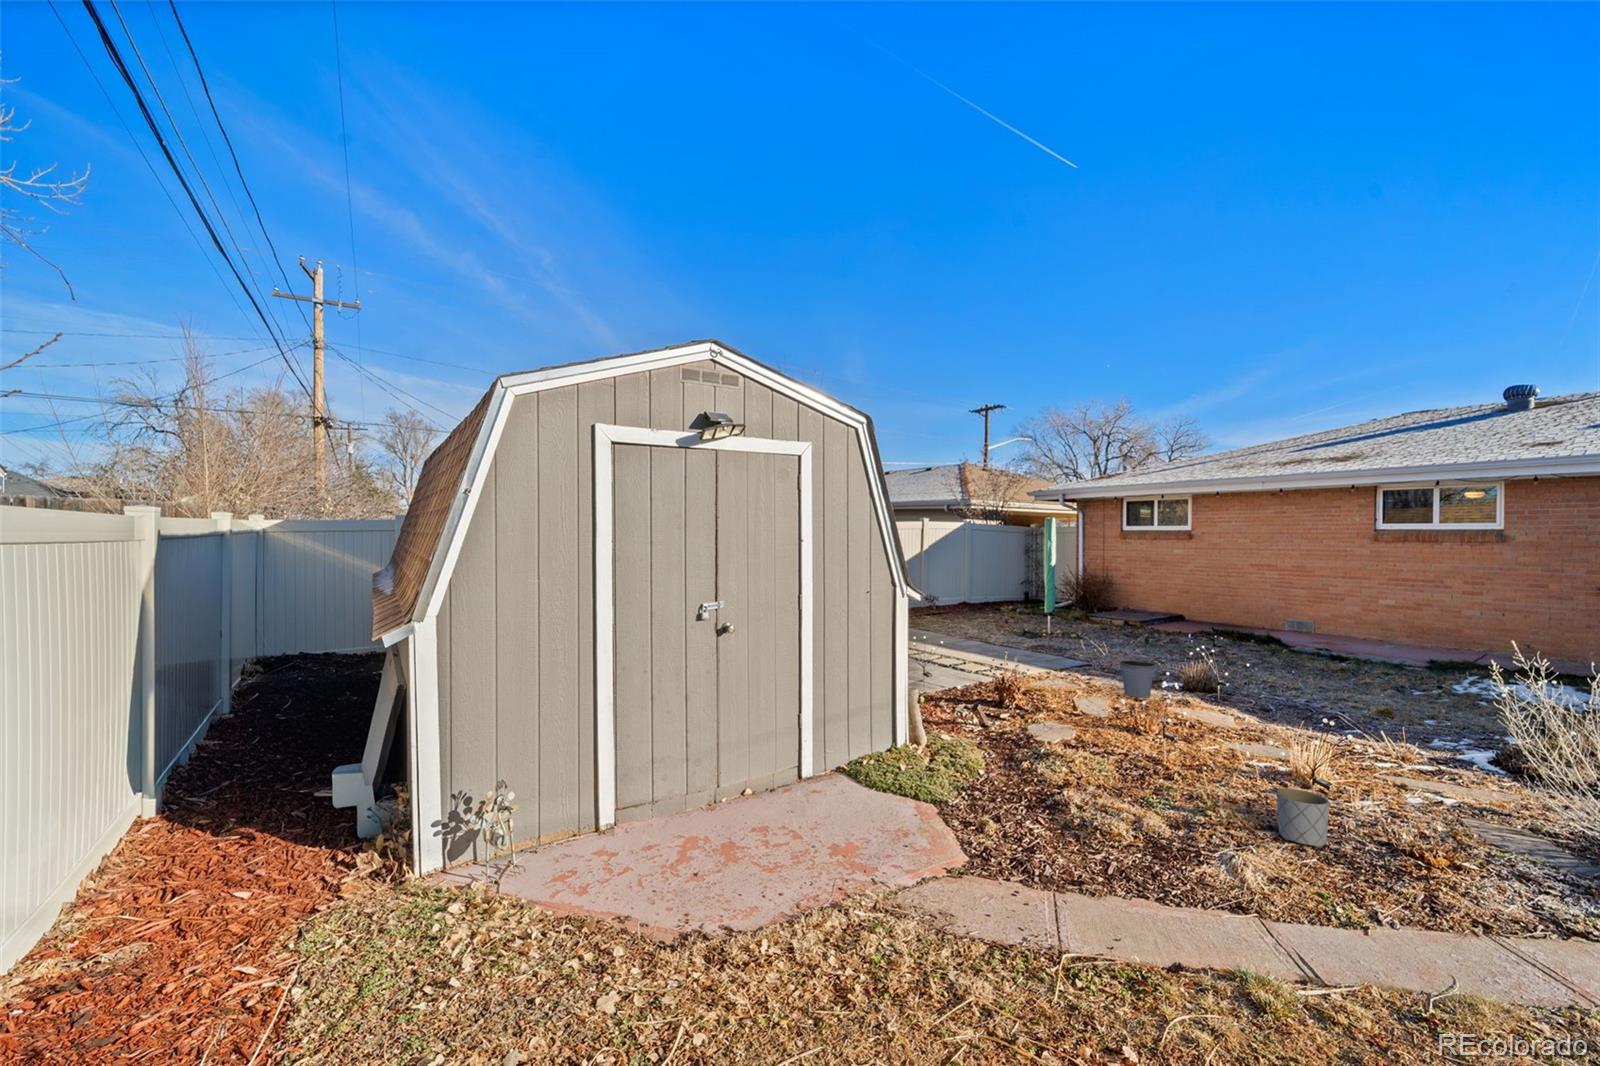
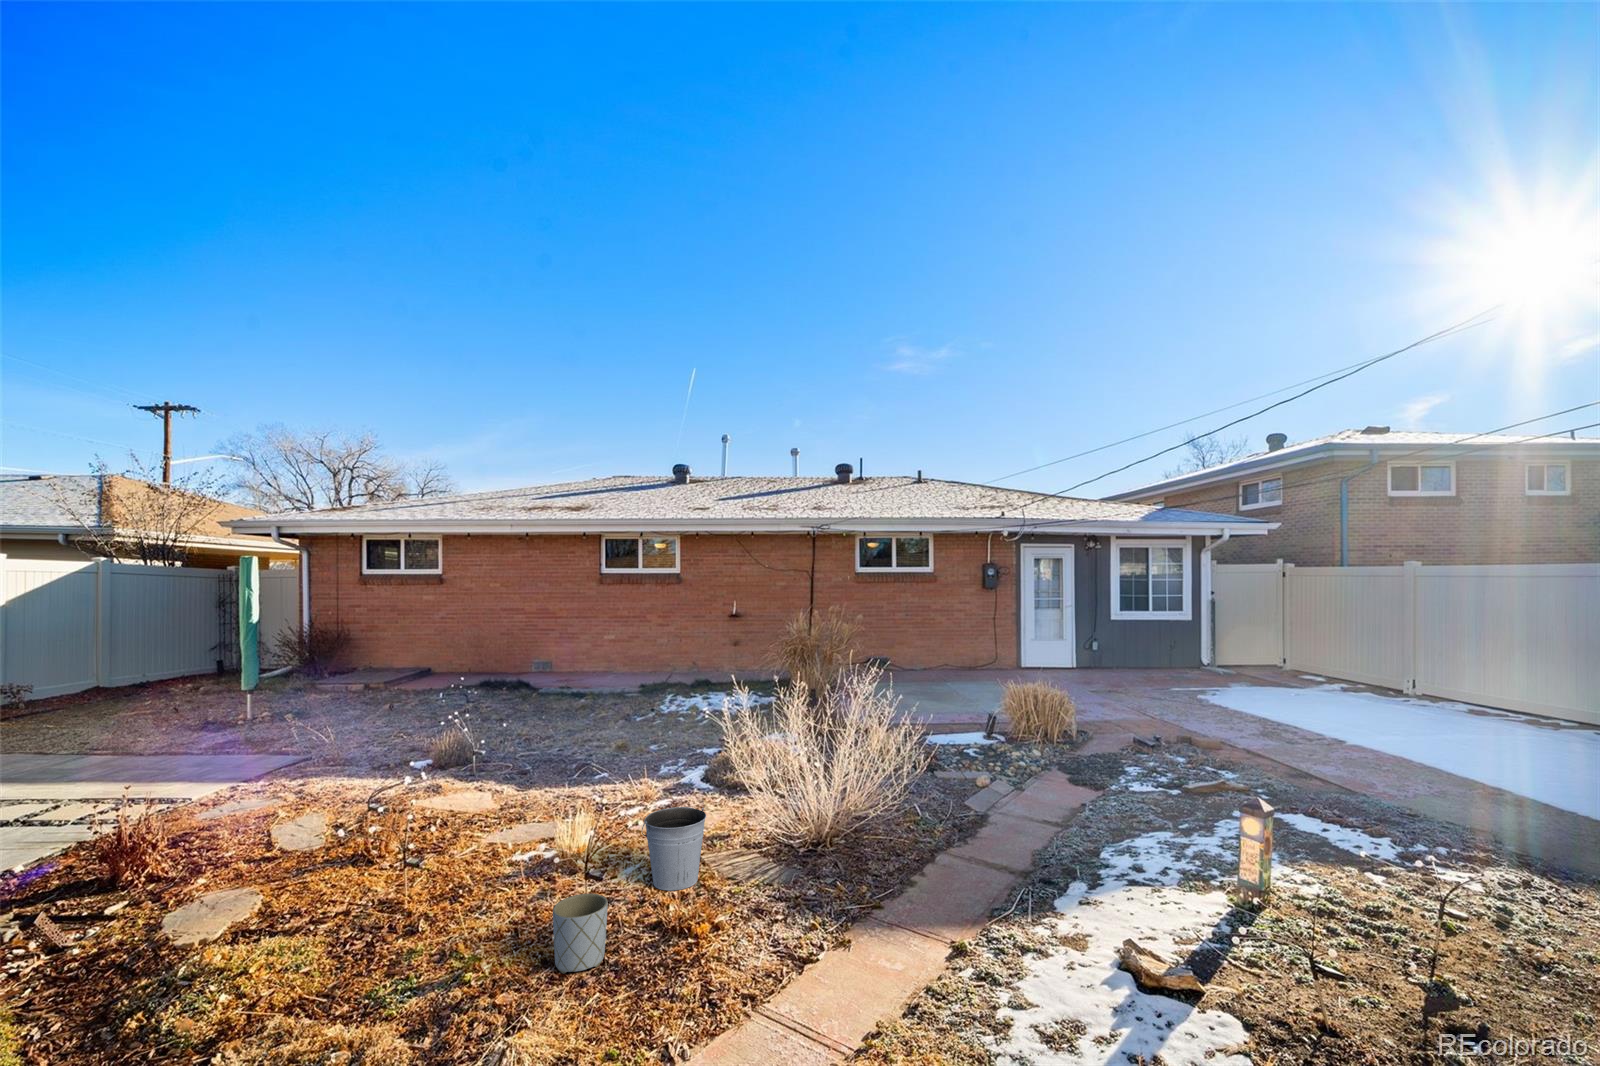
bucket: present [1119,660,1157,698] -> present [641,807,706,891]

